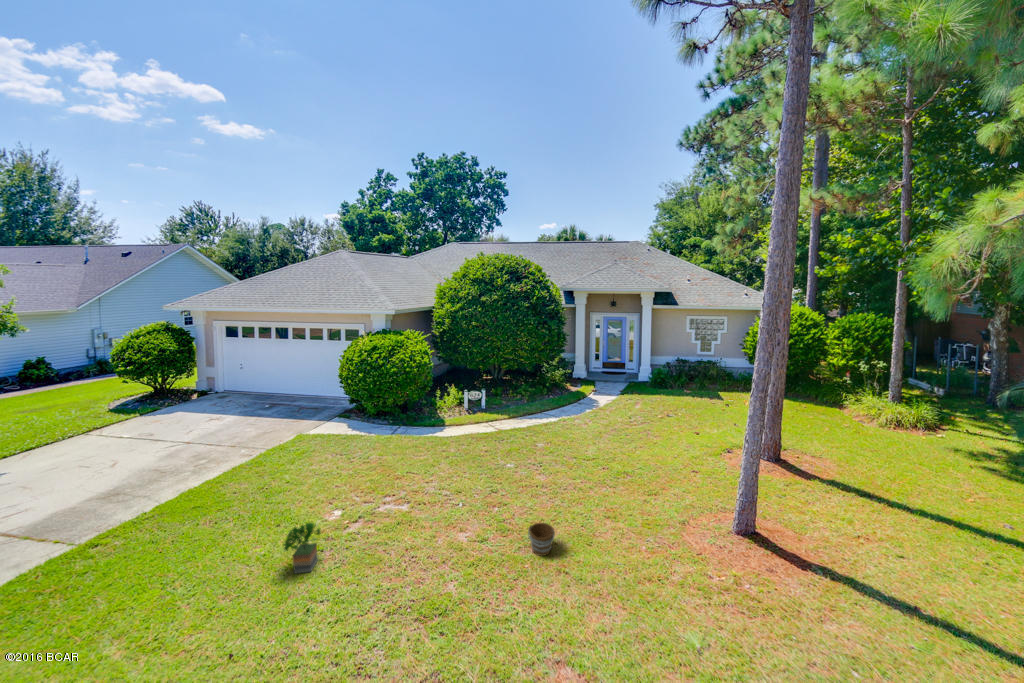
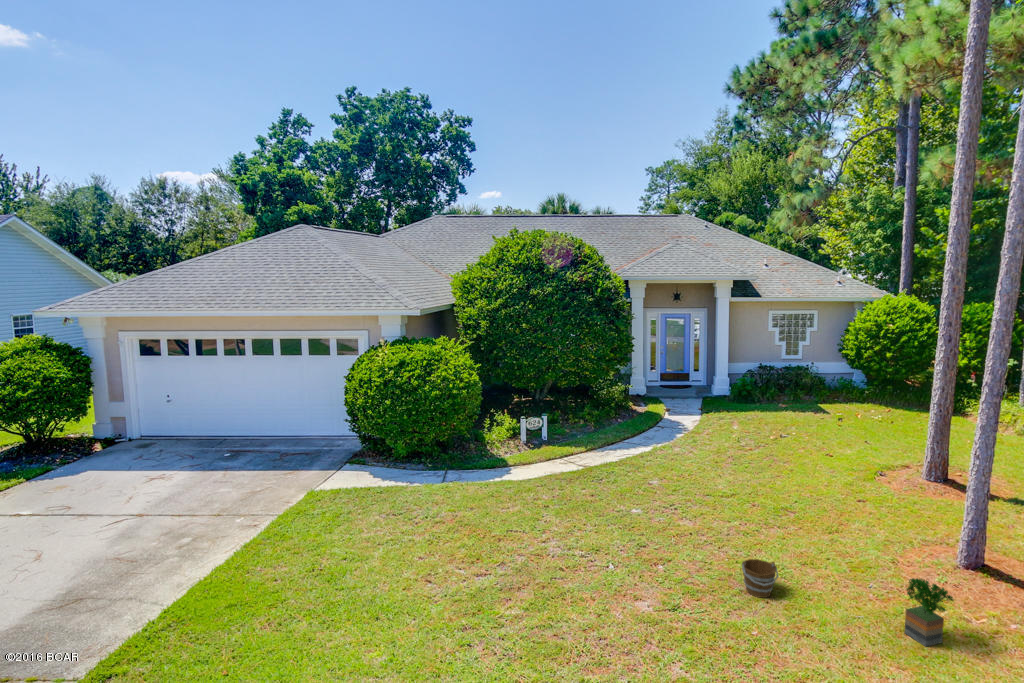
potted tree: present [283,523,321,573] -> present [905,578,954,646]

